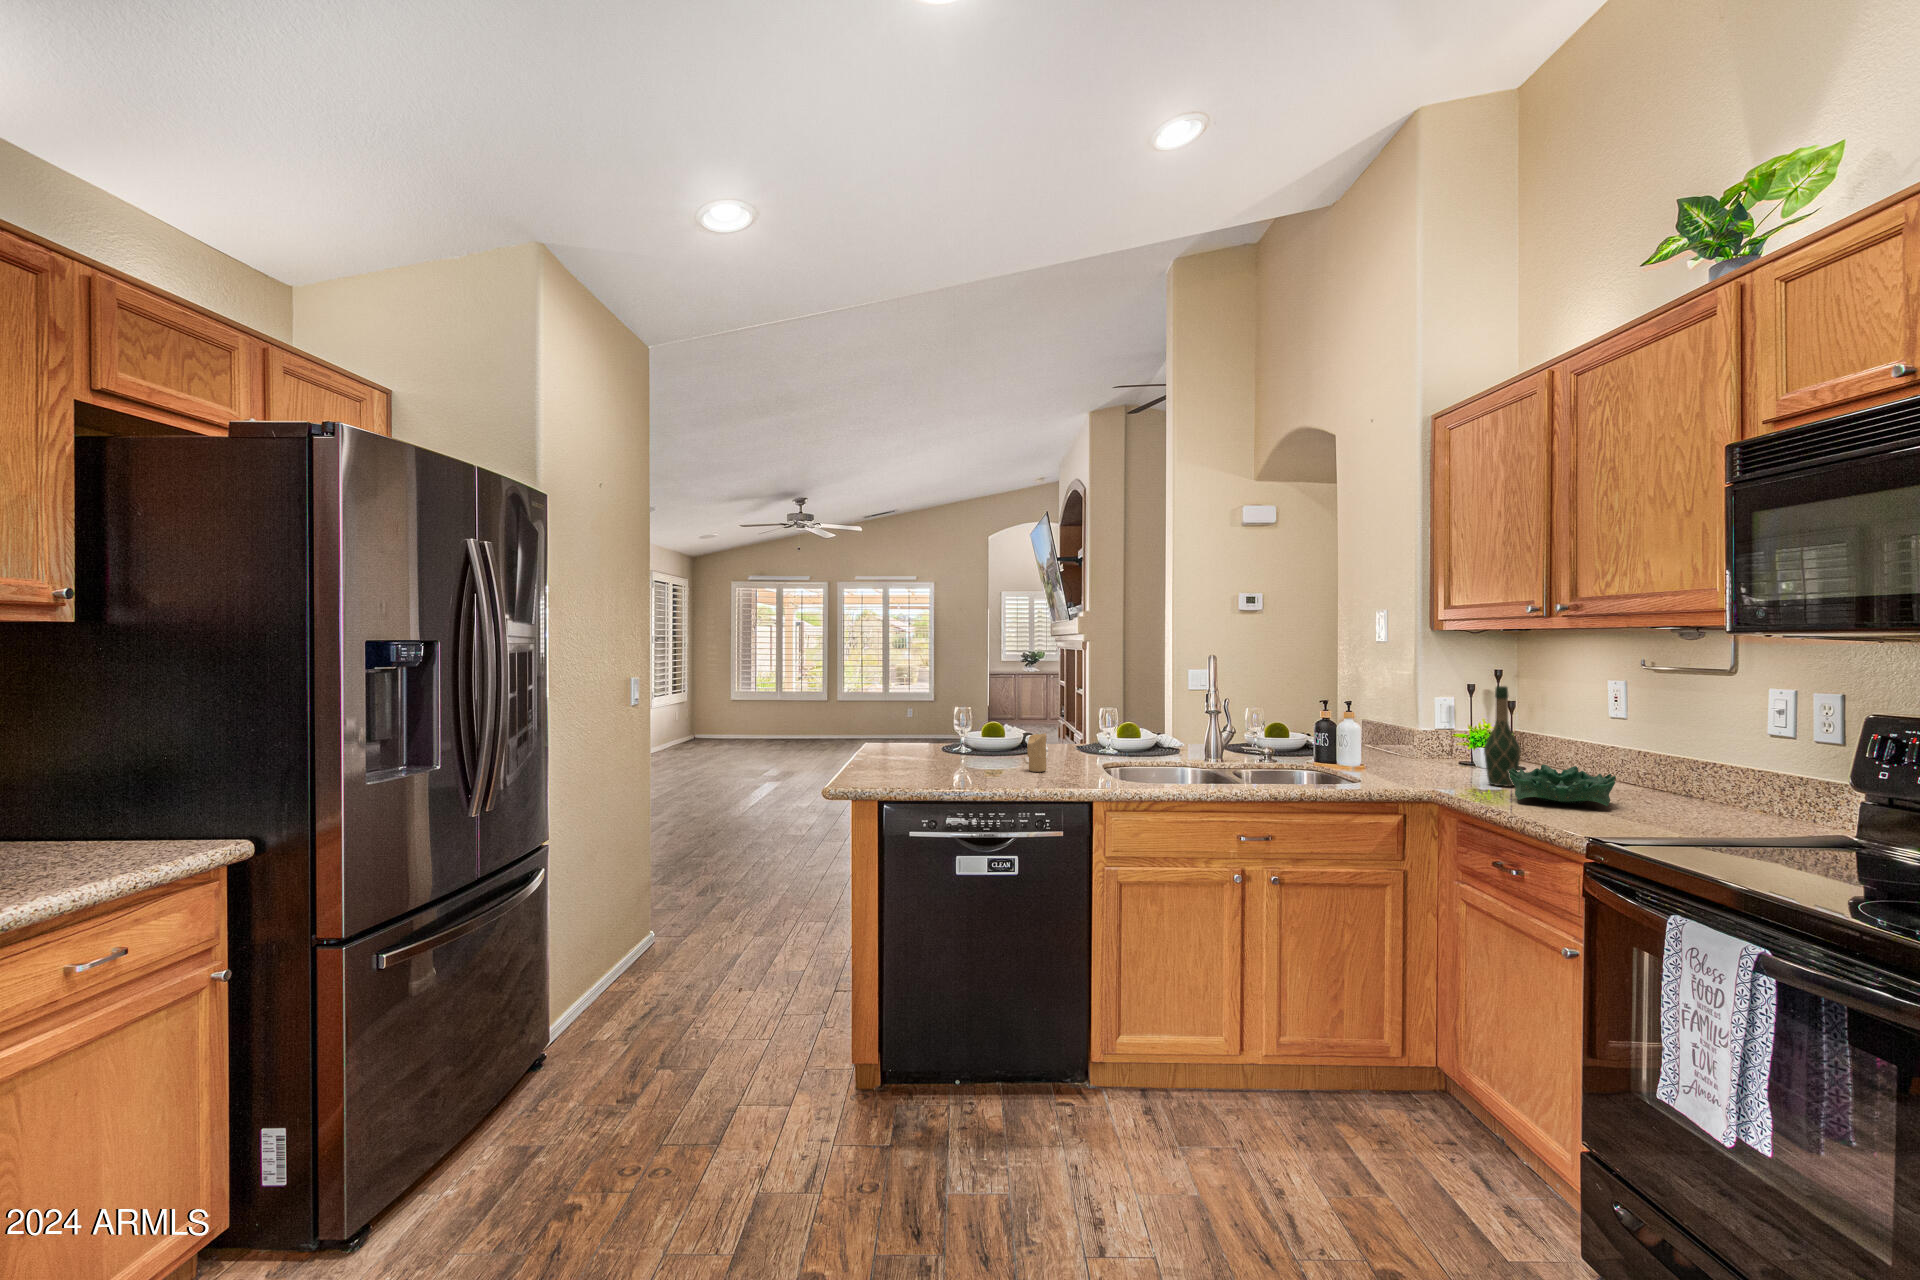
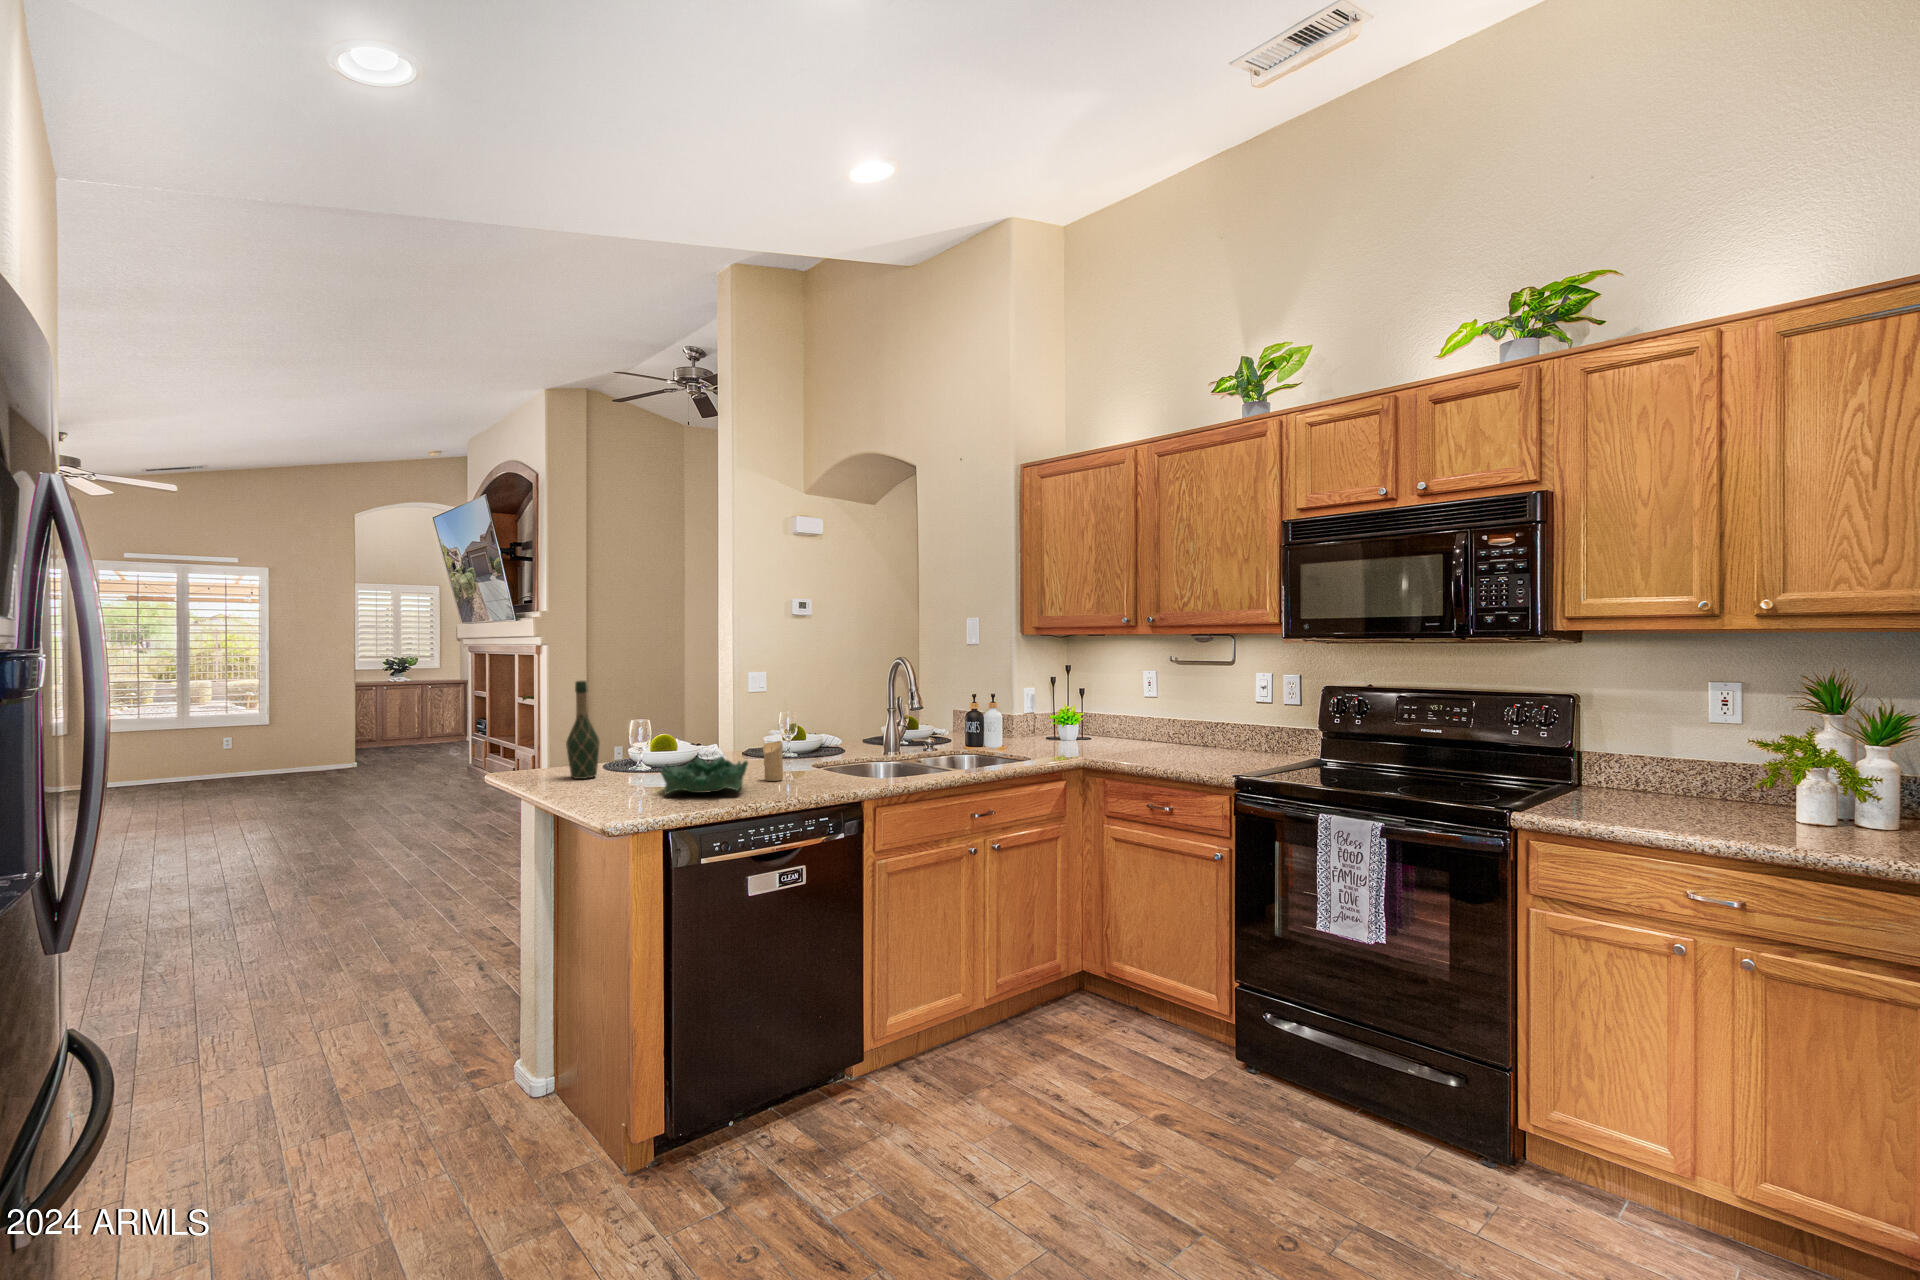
wine bottle: present [1484,686,1521,786] -> present [566,681,599,779]
decorative bowl: present [1508,765,1616,806] -> present [661,756,748,794]

